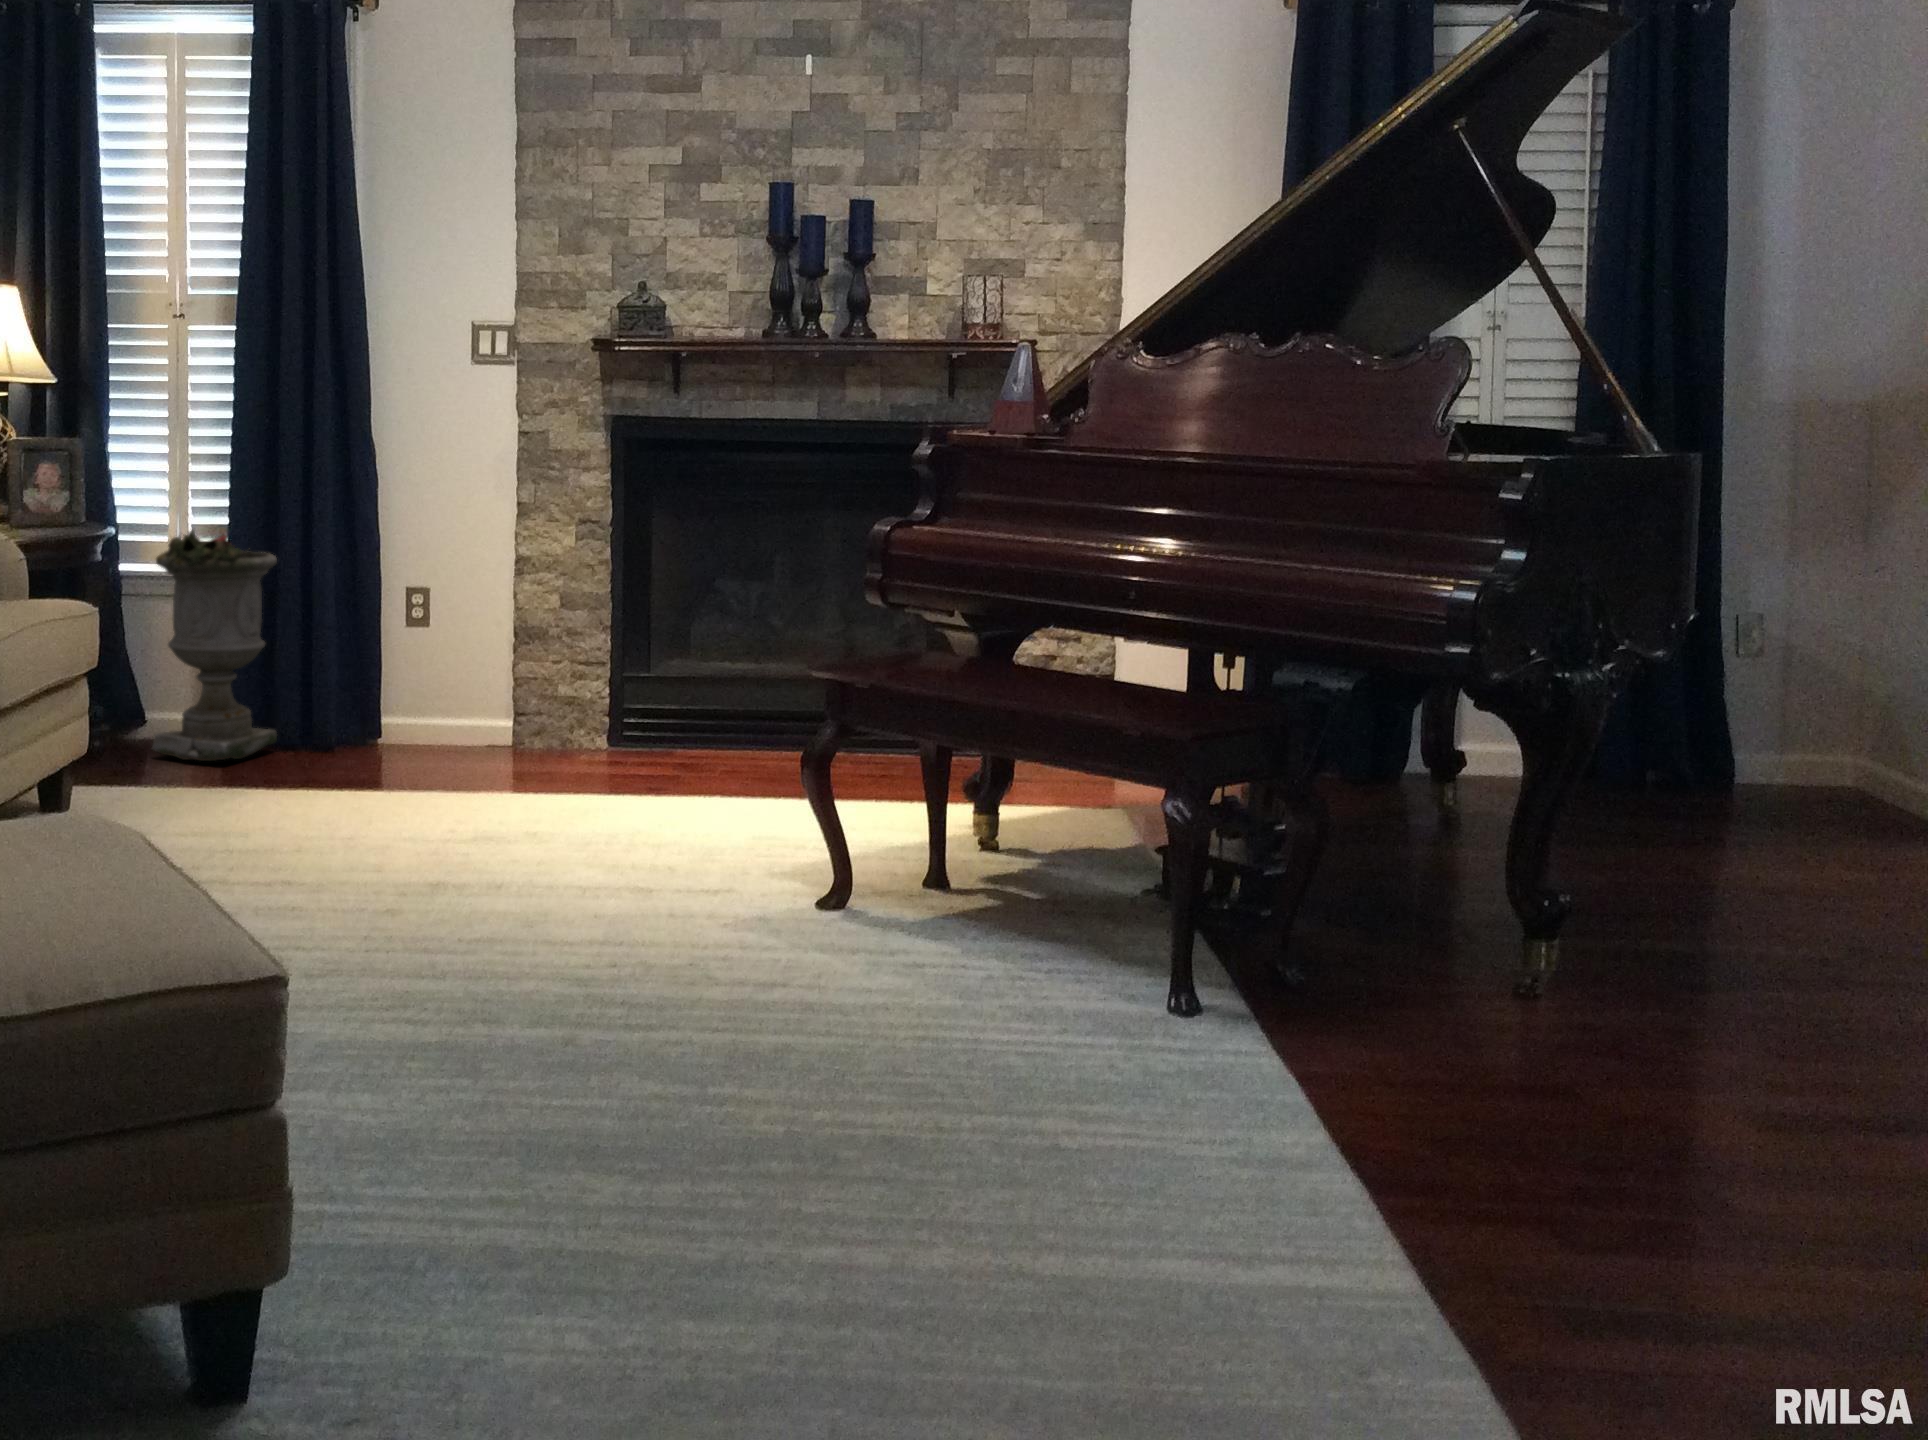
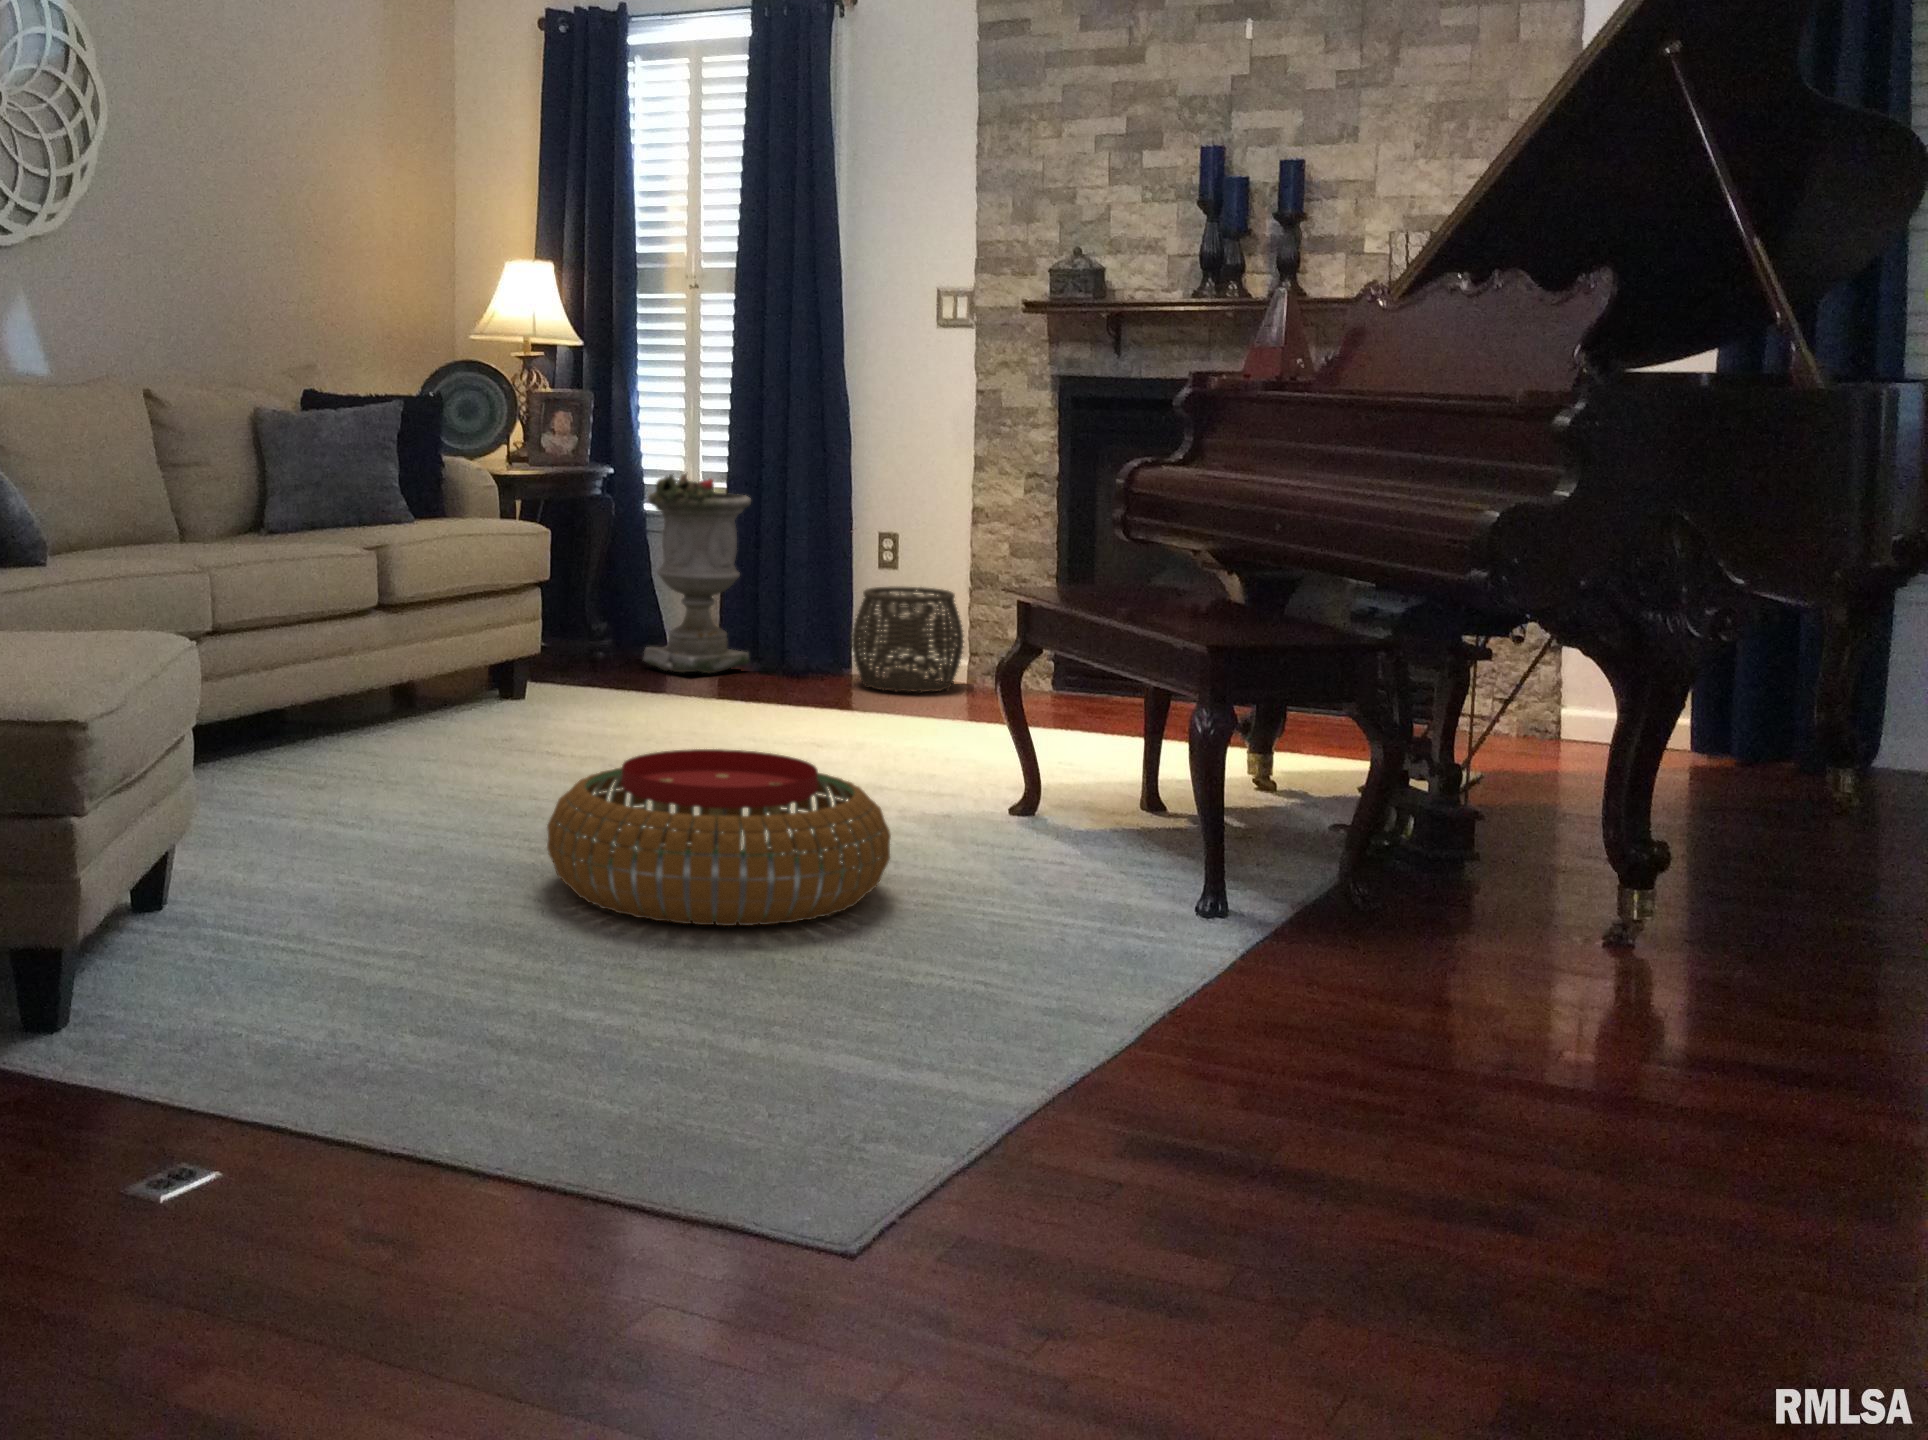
woven basket: none [404,644,527,763] -> present [852,586,964,693]
pouf: none [460,908,938,1202] -> present [547,749,891,926]

